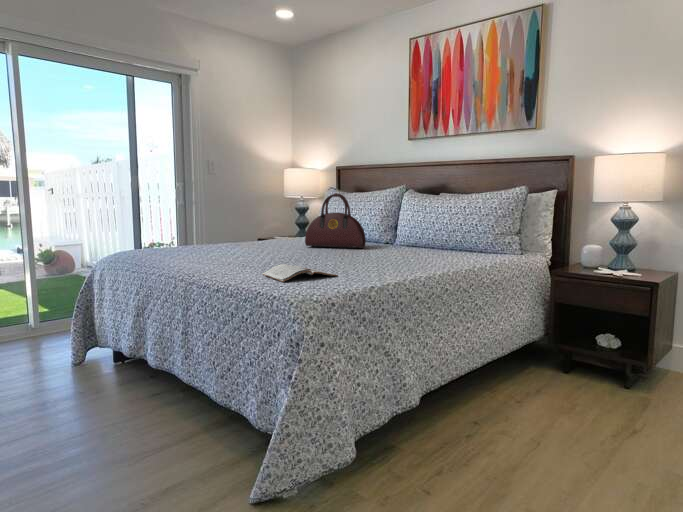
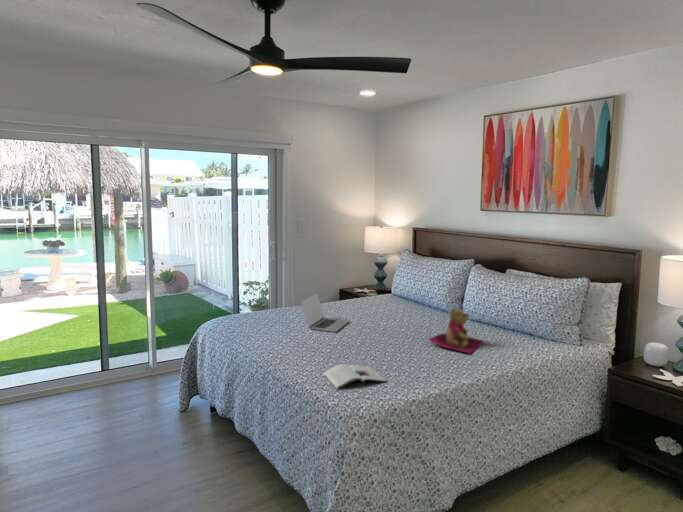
handbag: present [305,193,366,248] -> none [373,274,429,326]
teddy bear: none [372,216,429,260] -> present [429,307,483,355]
laptop: none [223,219,279,254] -> present [301,294,349,332]

